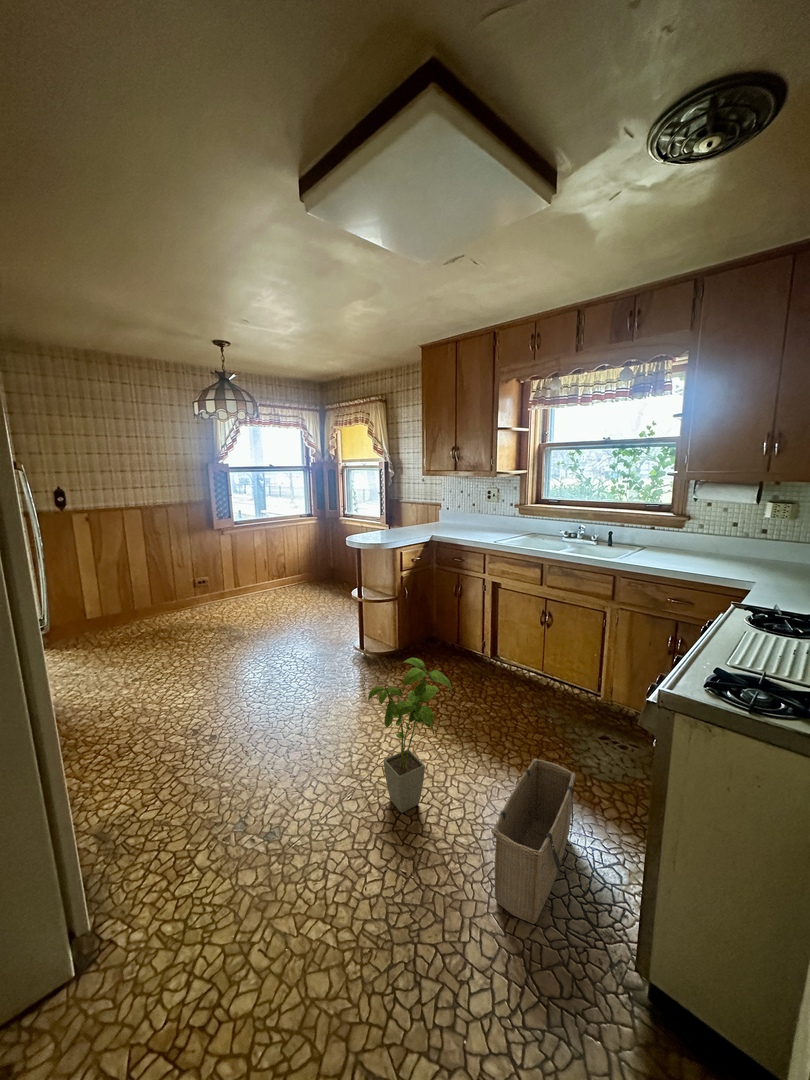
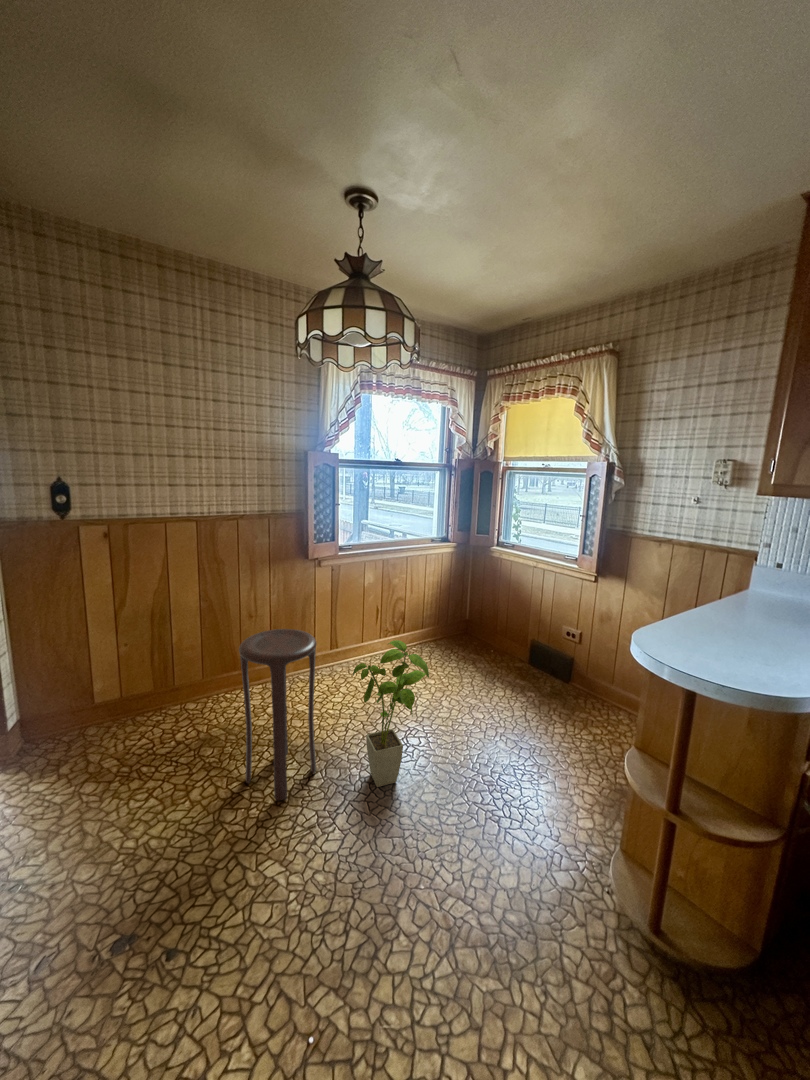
stool: none [244,659,332,849] -> present [239,629,317,801]
basket: present [493,759,576,924] -> none [439,754,544,907]

